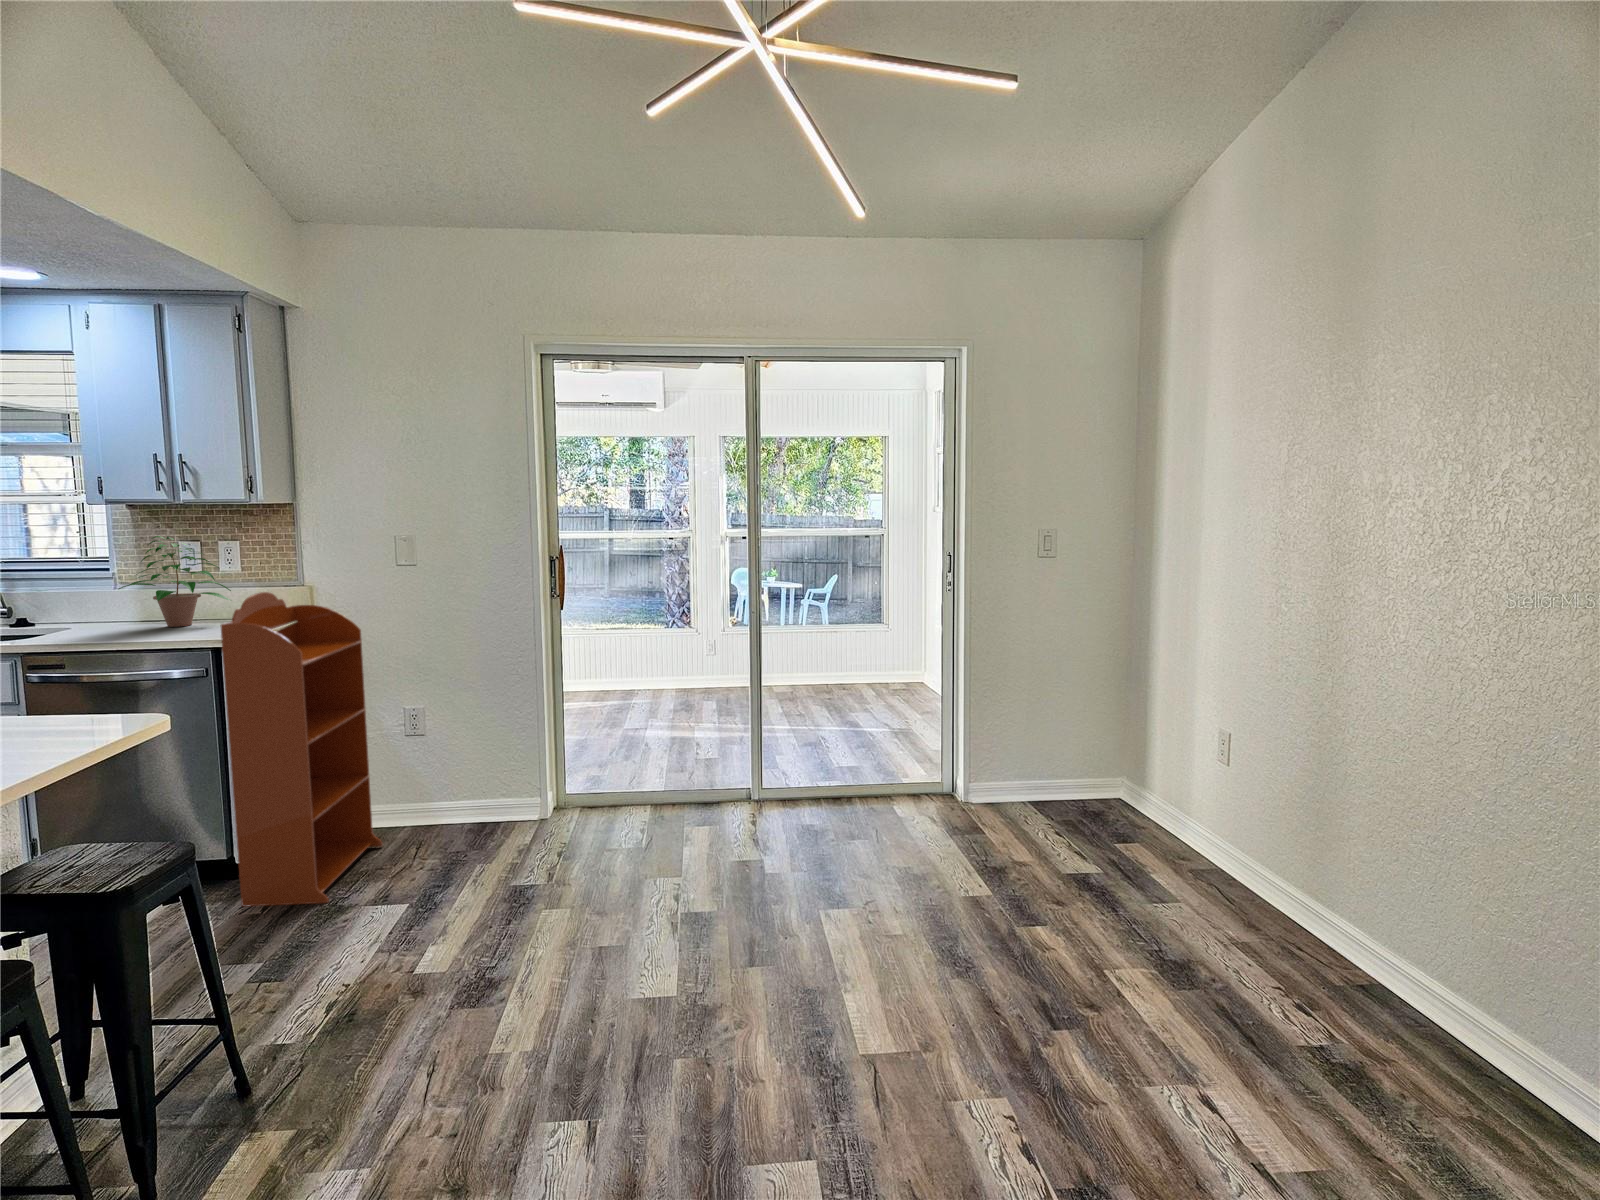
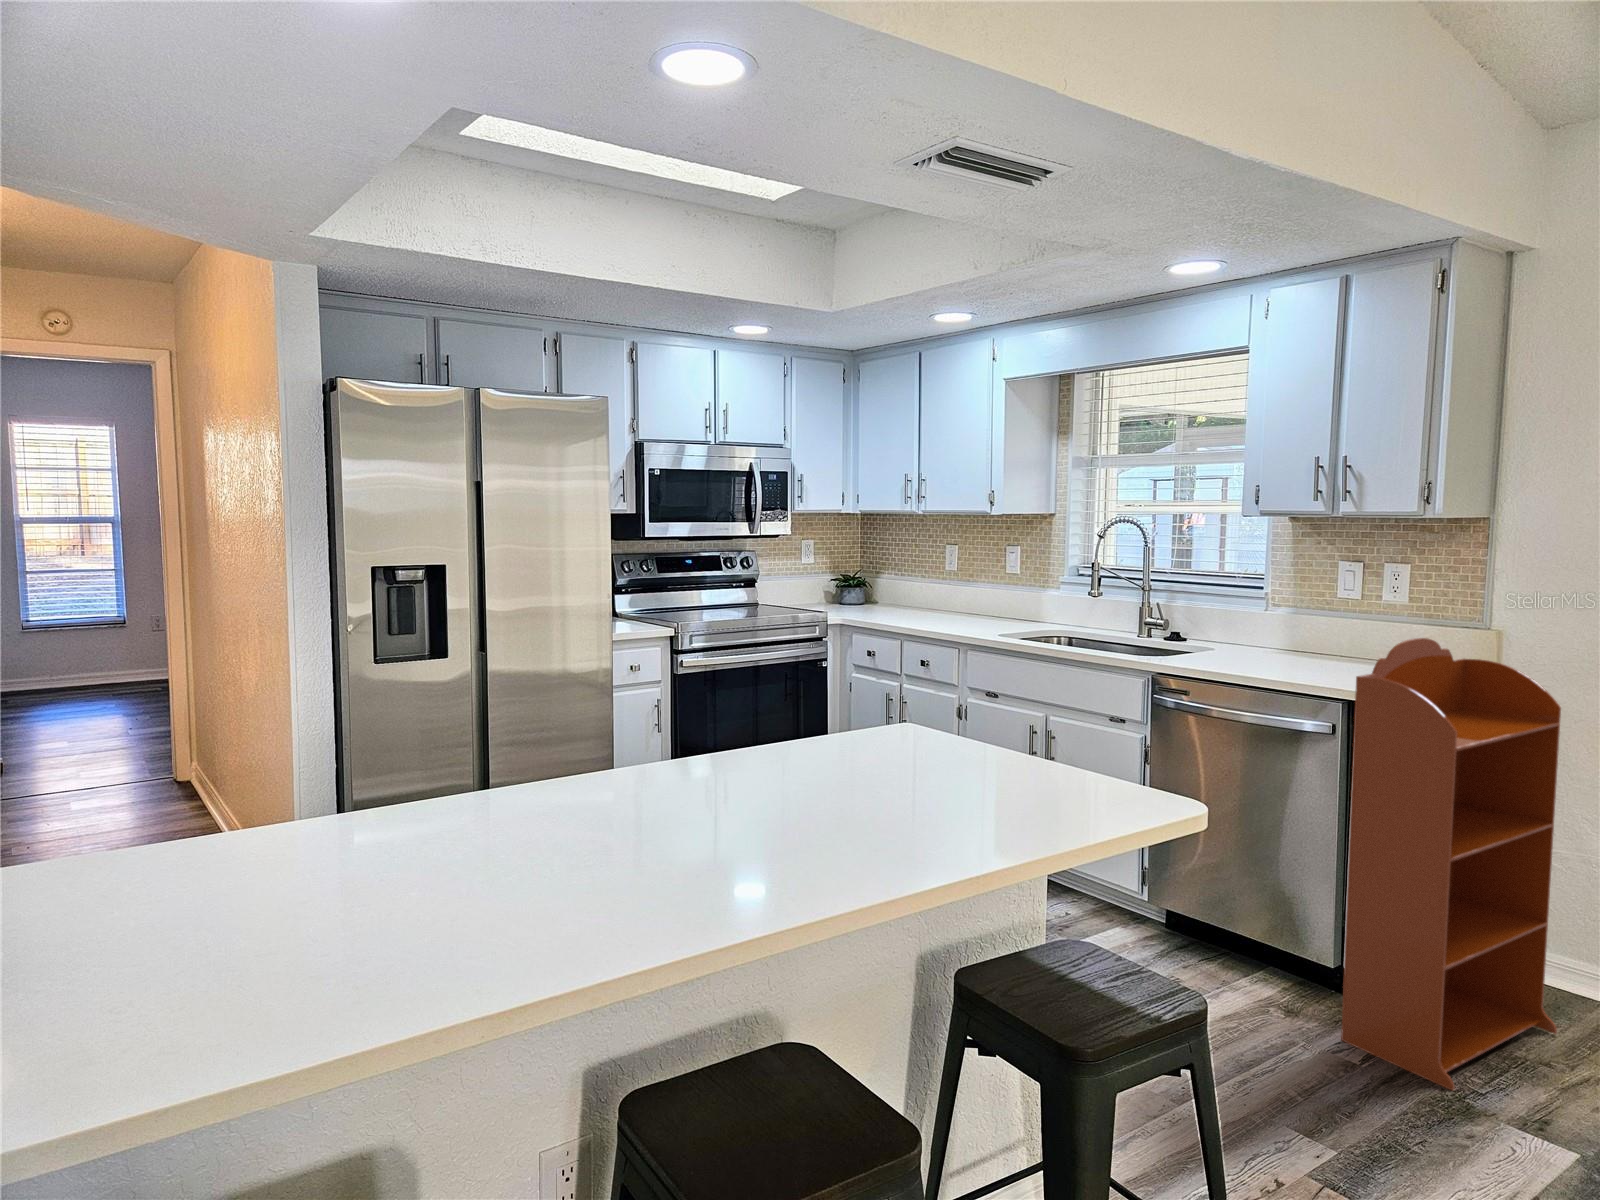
potted plant: present [119,536,231,627] -> none [1262,555,1388,666]

